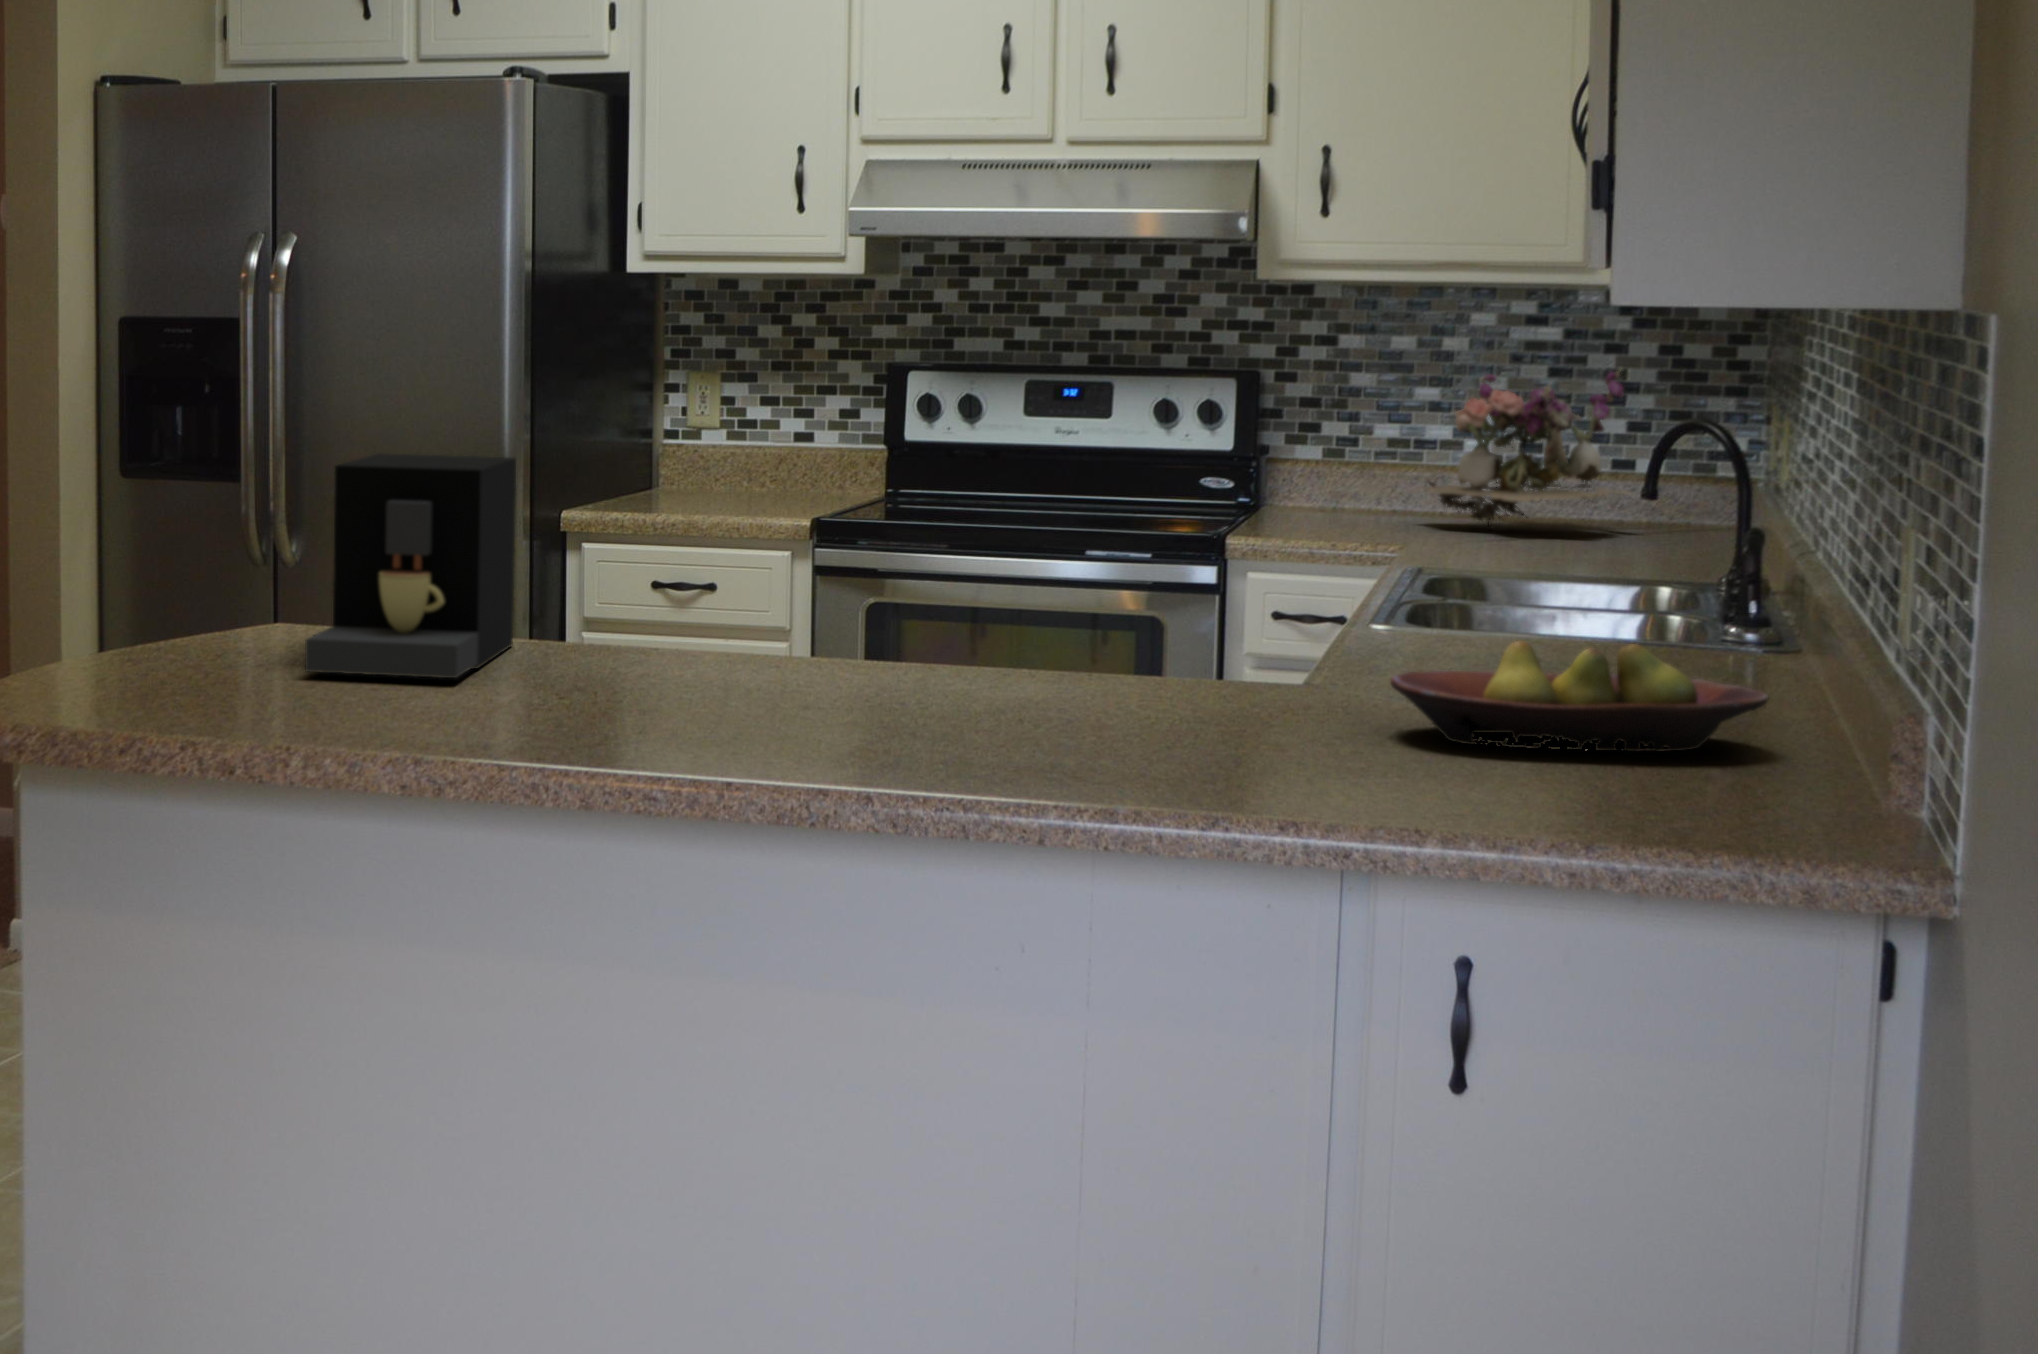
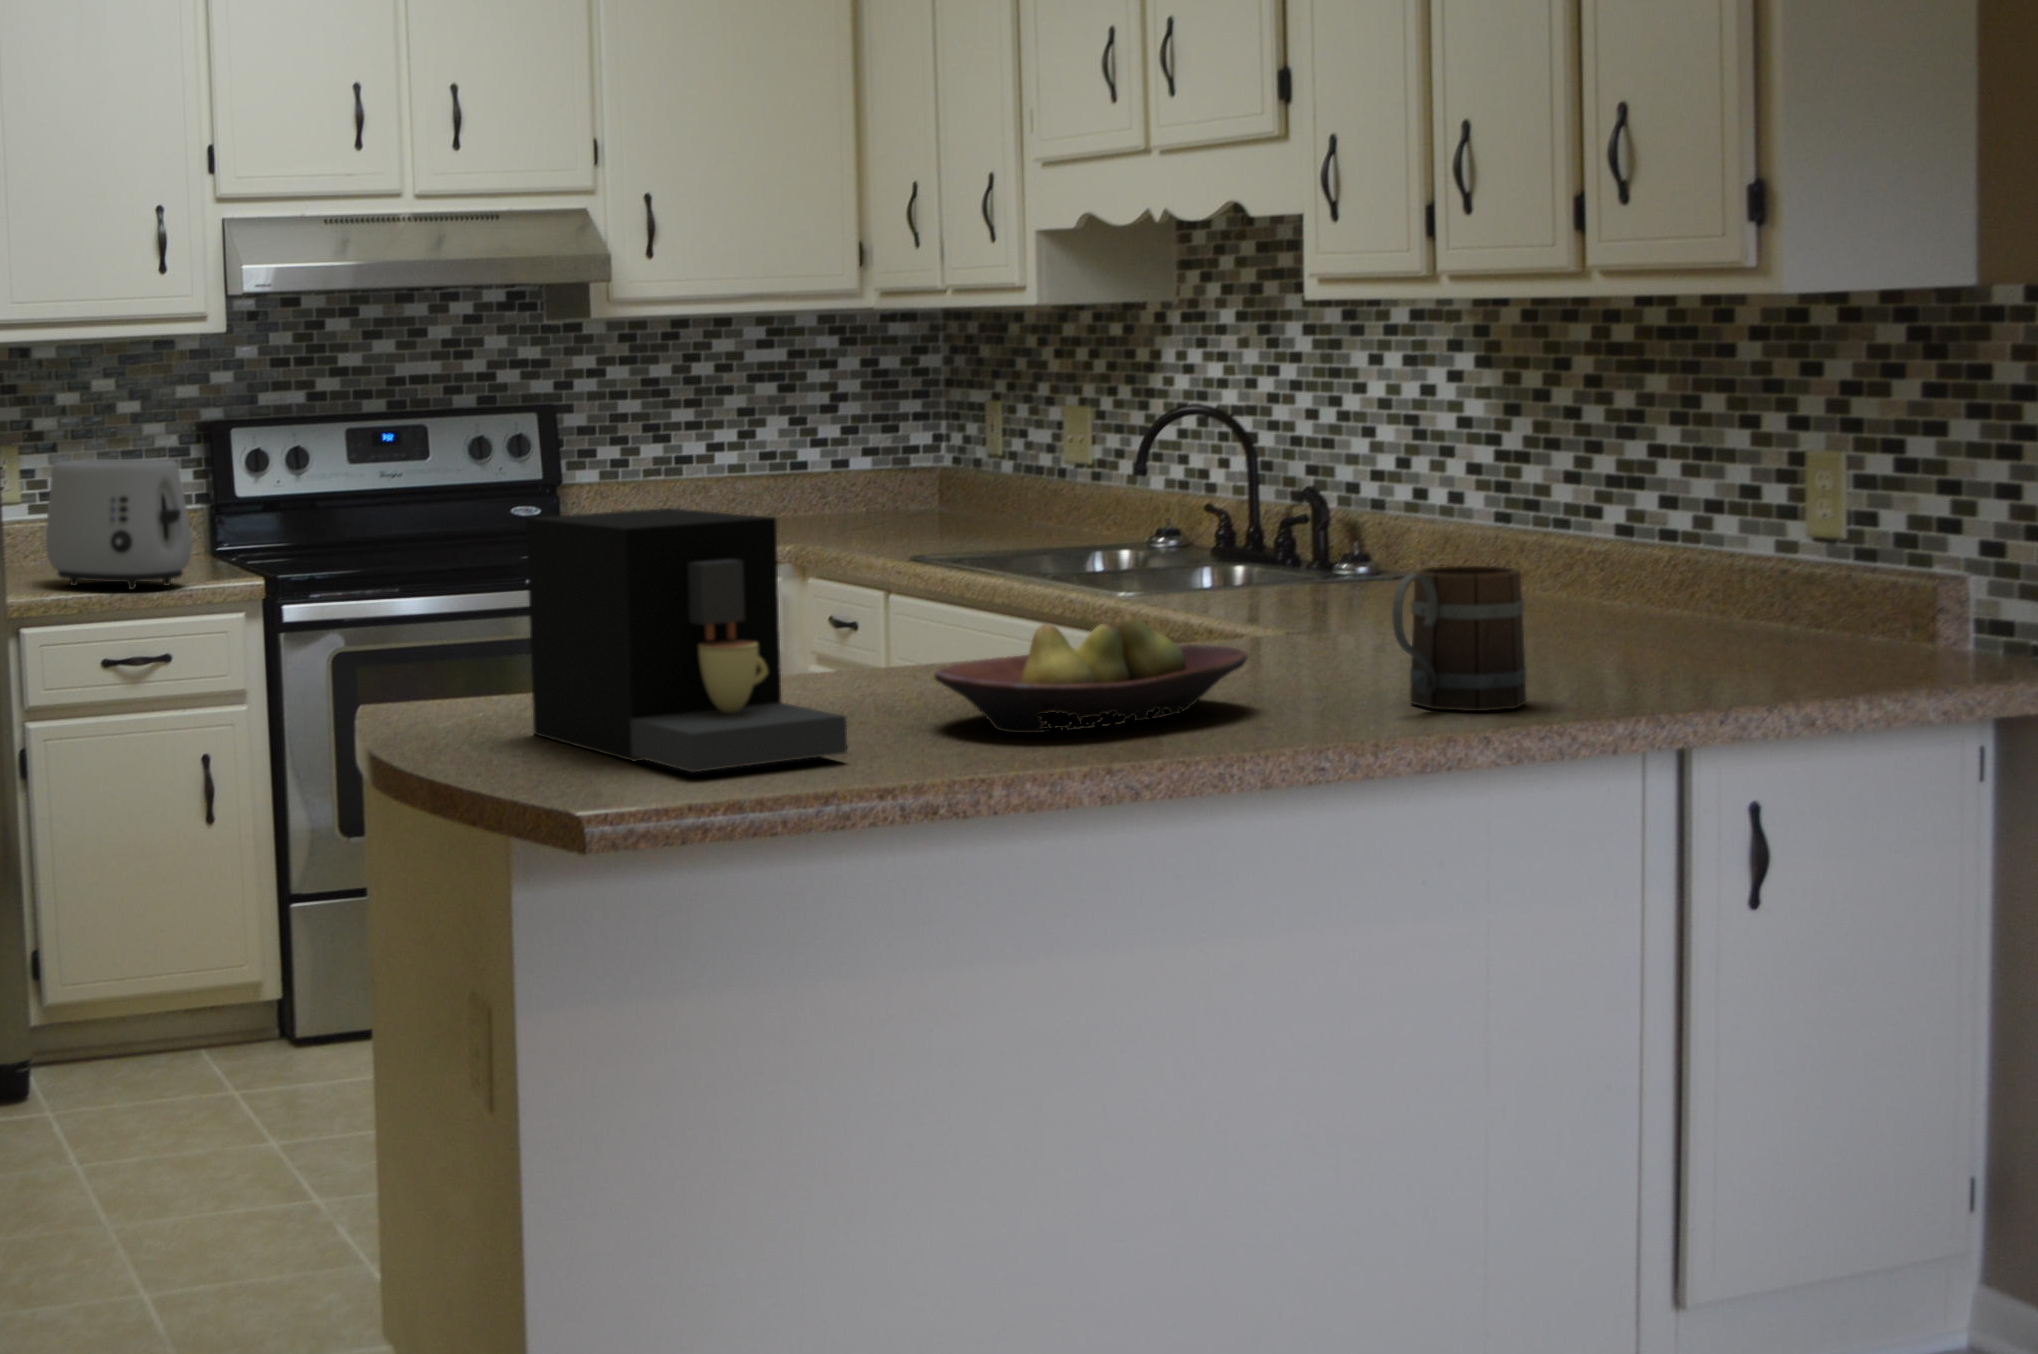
flower arrangement: present [1412,368,1630,526] -> none [700,378,872,529]
toaster: none [639,388,748,513] -> present [46,459,192,590]
mug: none [1018,588,1189,738] -> present [1392,566,1527,711]
fruit bowl: present [1390,640,1769,752] -> present [935,615,1248,733]

